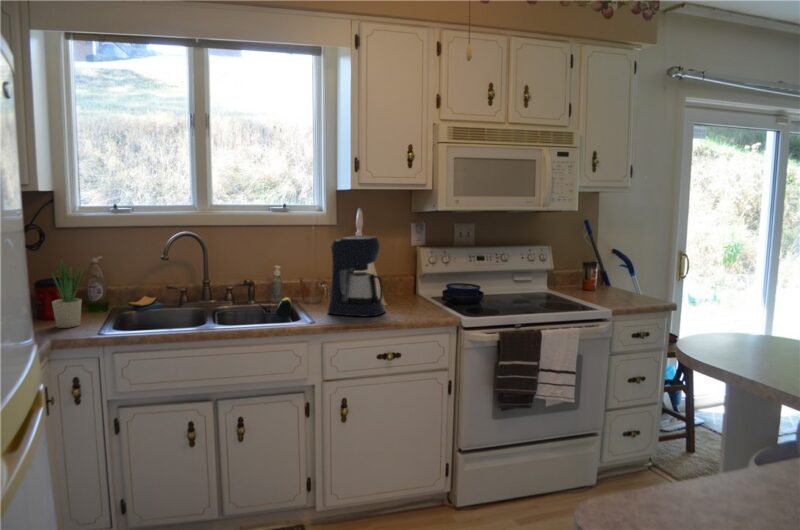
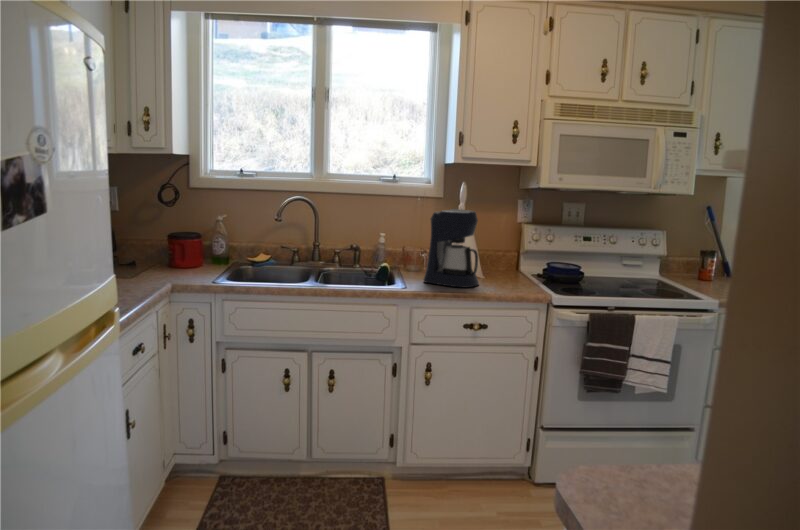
potted plant: present [52,257,84,328] -> none [190,213,217,275]

